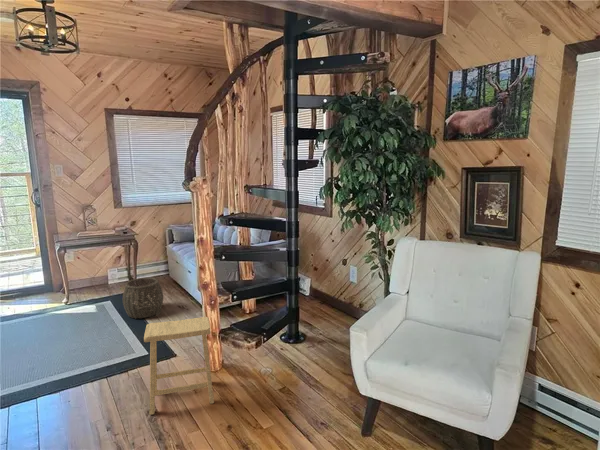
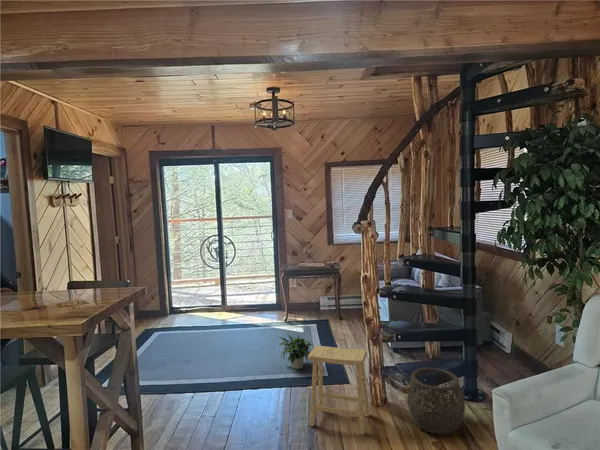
woven basket: present [123,277,163,318] -> present [407,368,465,435]
potted plant: none [69,317,128,358] -> present [279,335,313,369]

